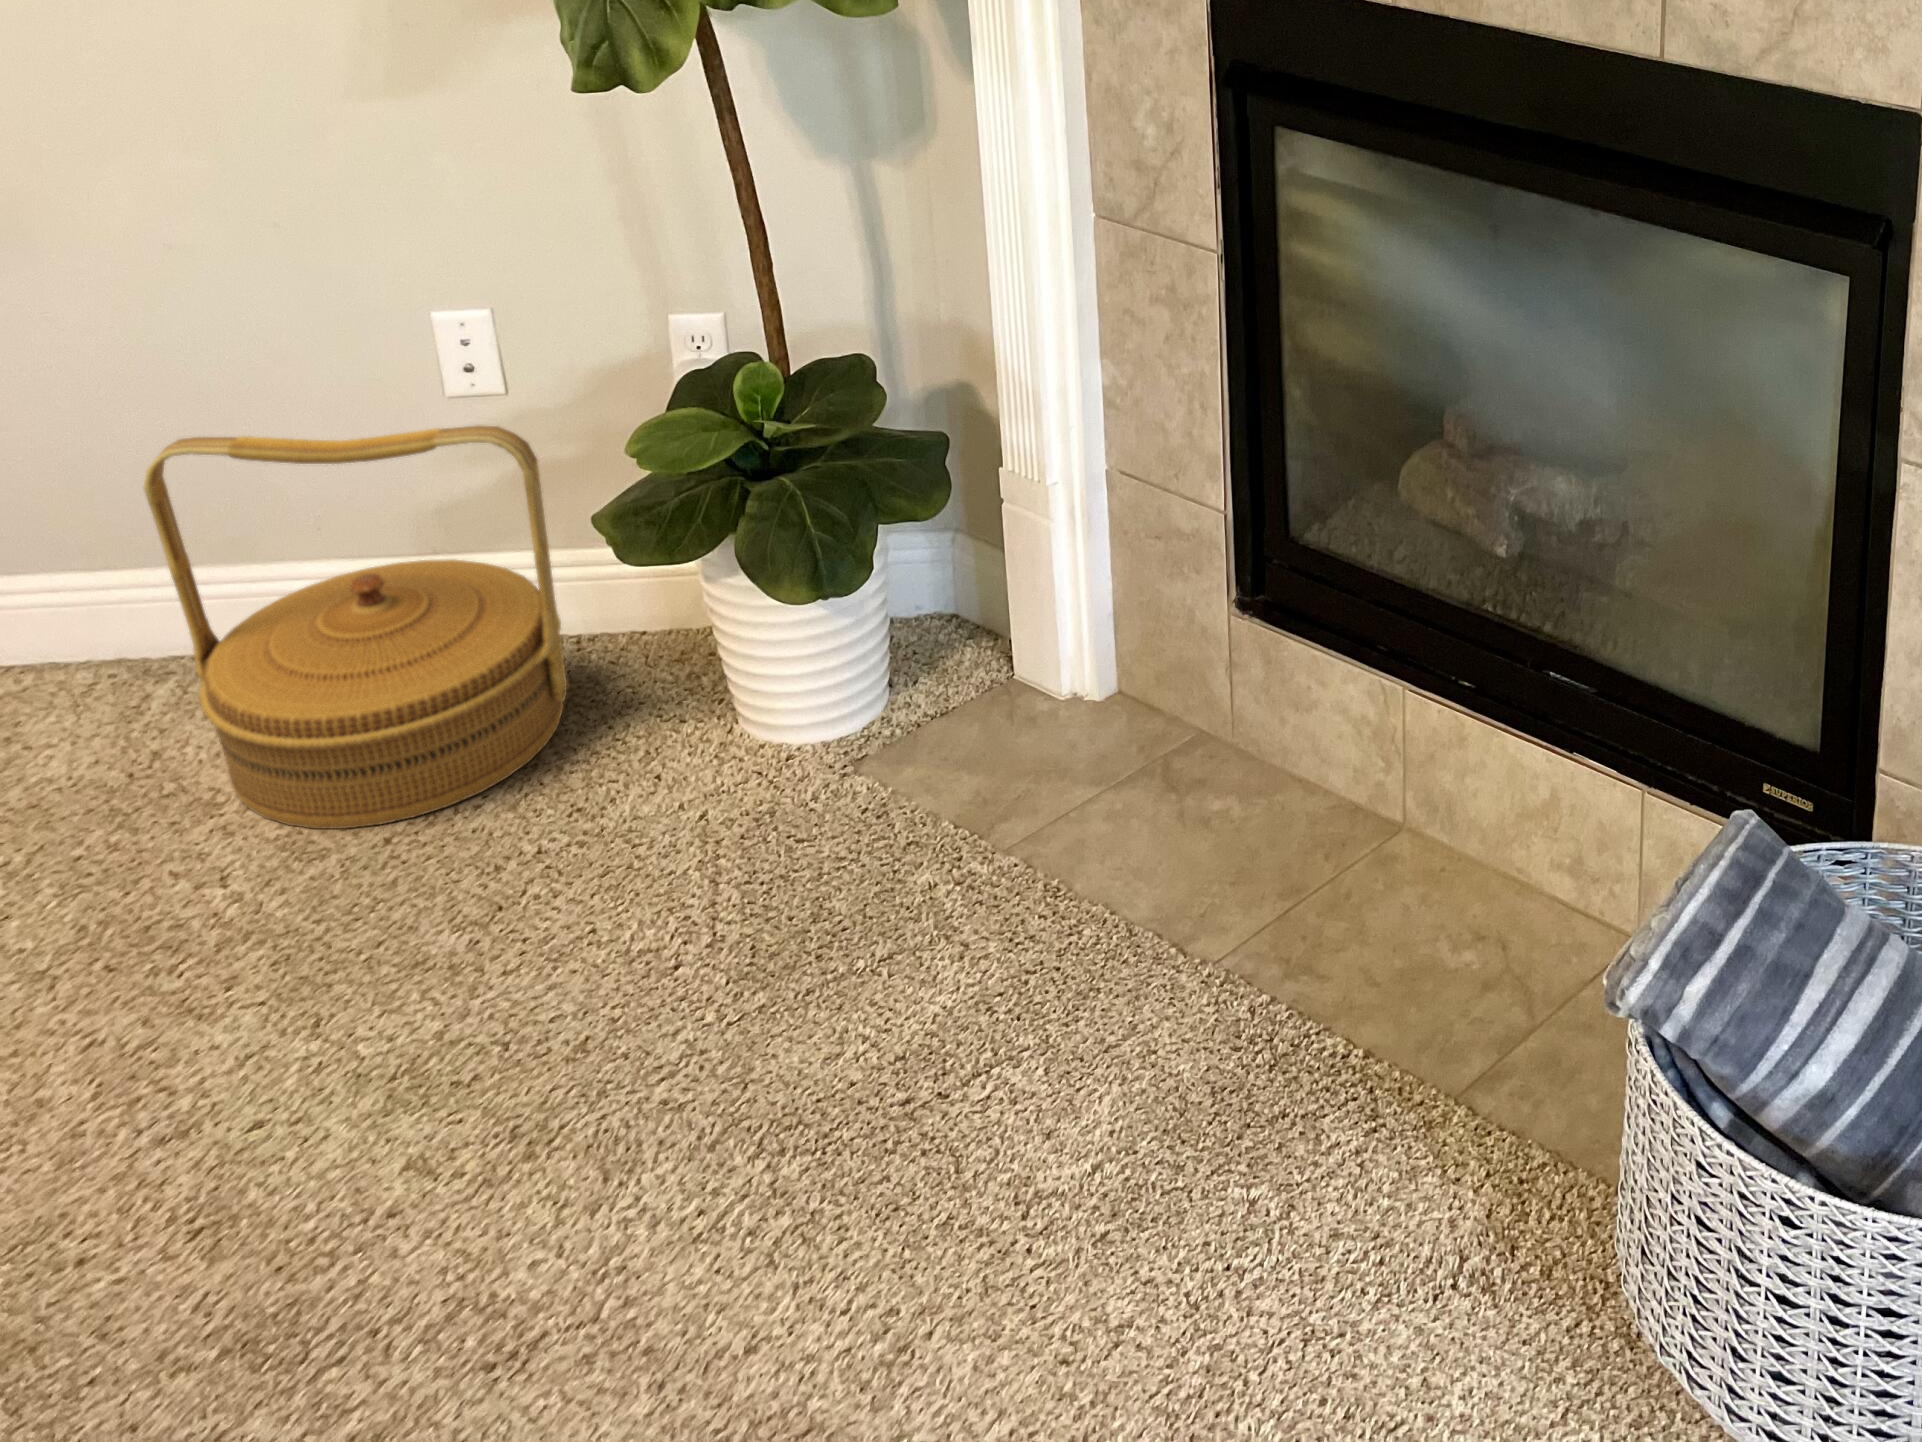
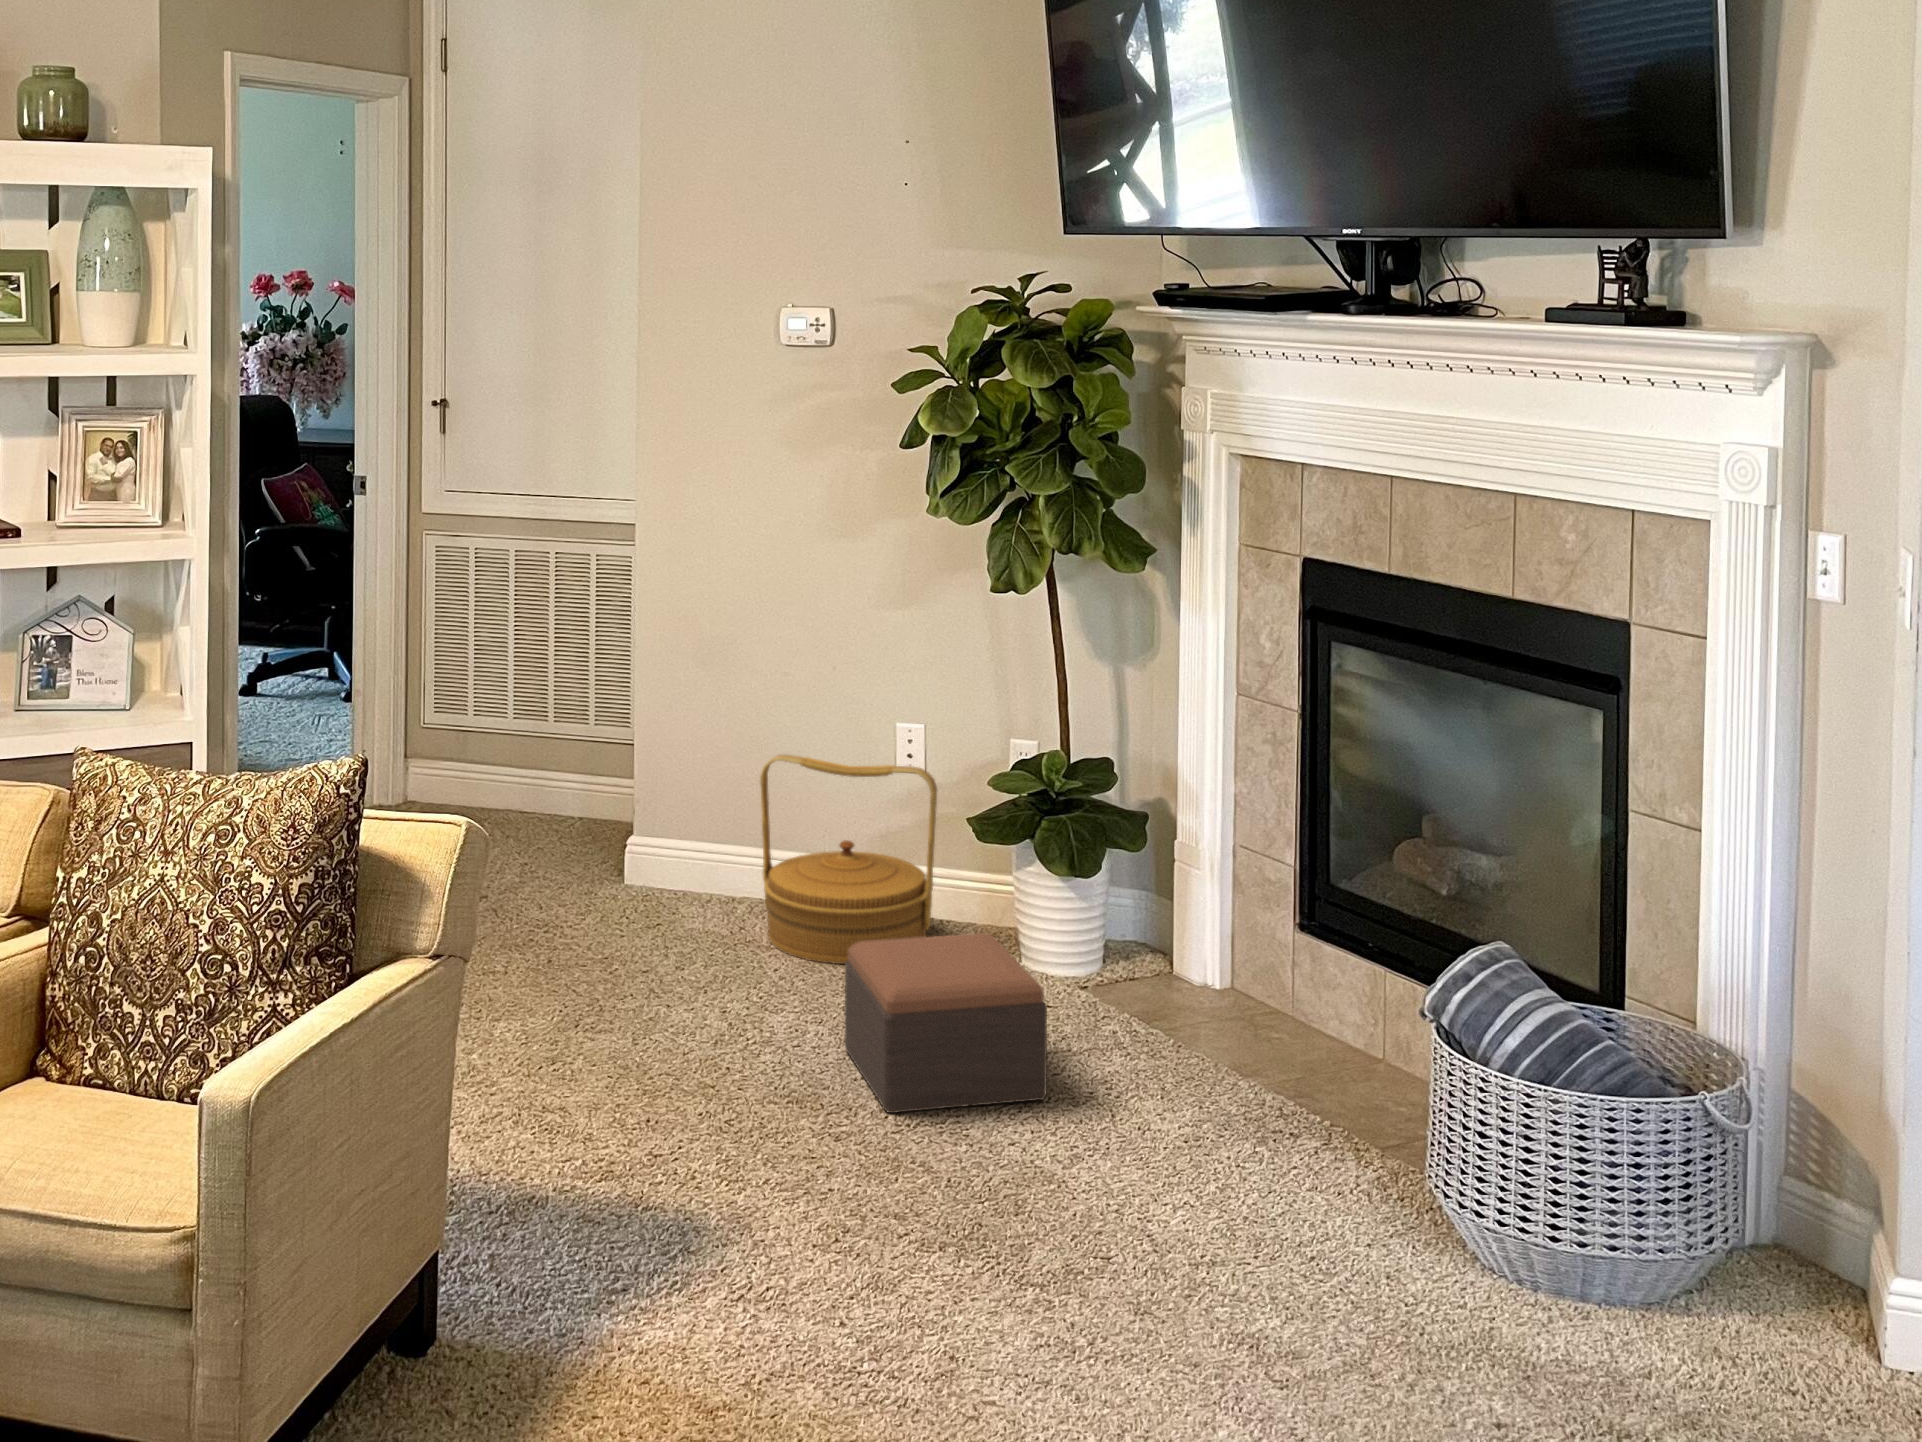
footstool: none [348,816,834,1325] -> present [845,933,1047,1113]

